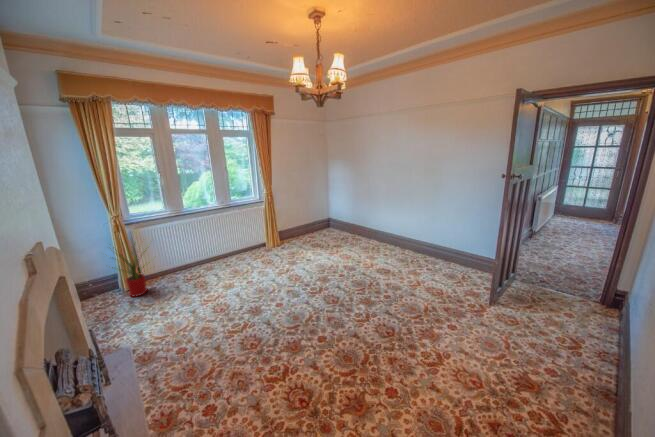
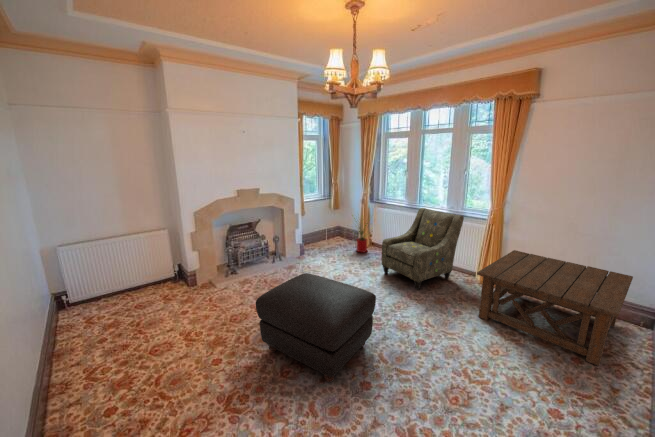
armchair: none [200,202,269,281] -> present [382,208,464,290]
coffee table: none [273,207,354,256] -> present [477,250,633,366]
ottoman: none [299,253,400,349] -> present [256,273,376,382]

